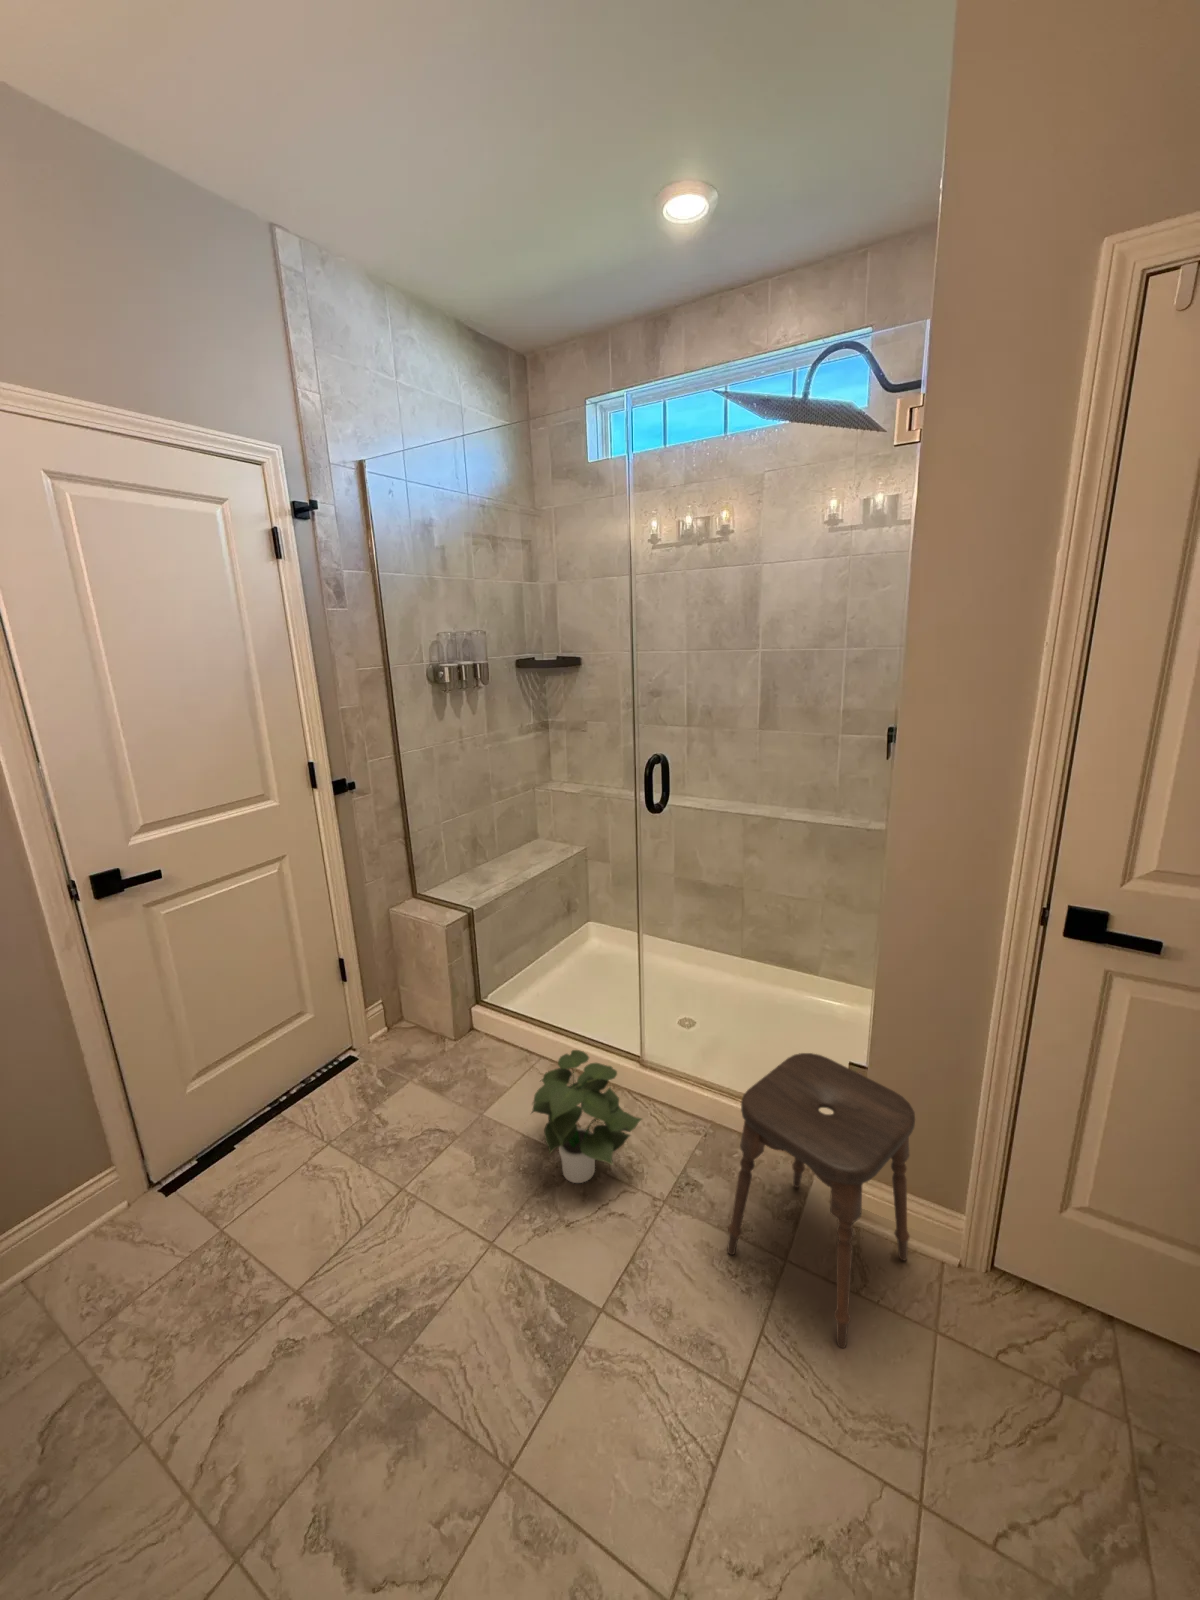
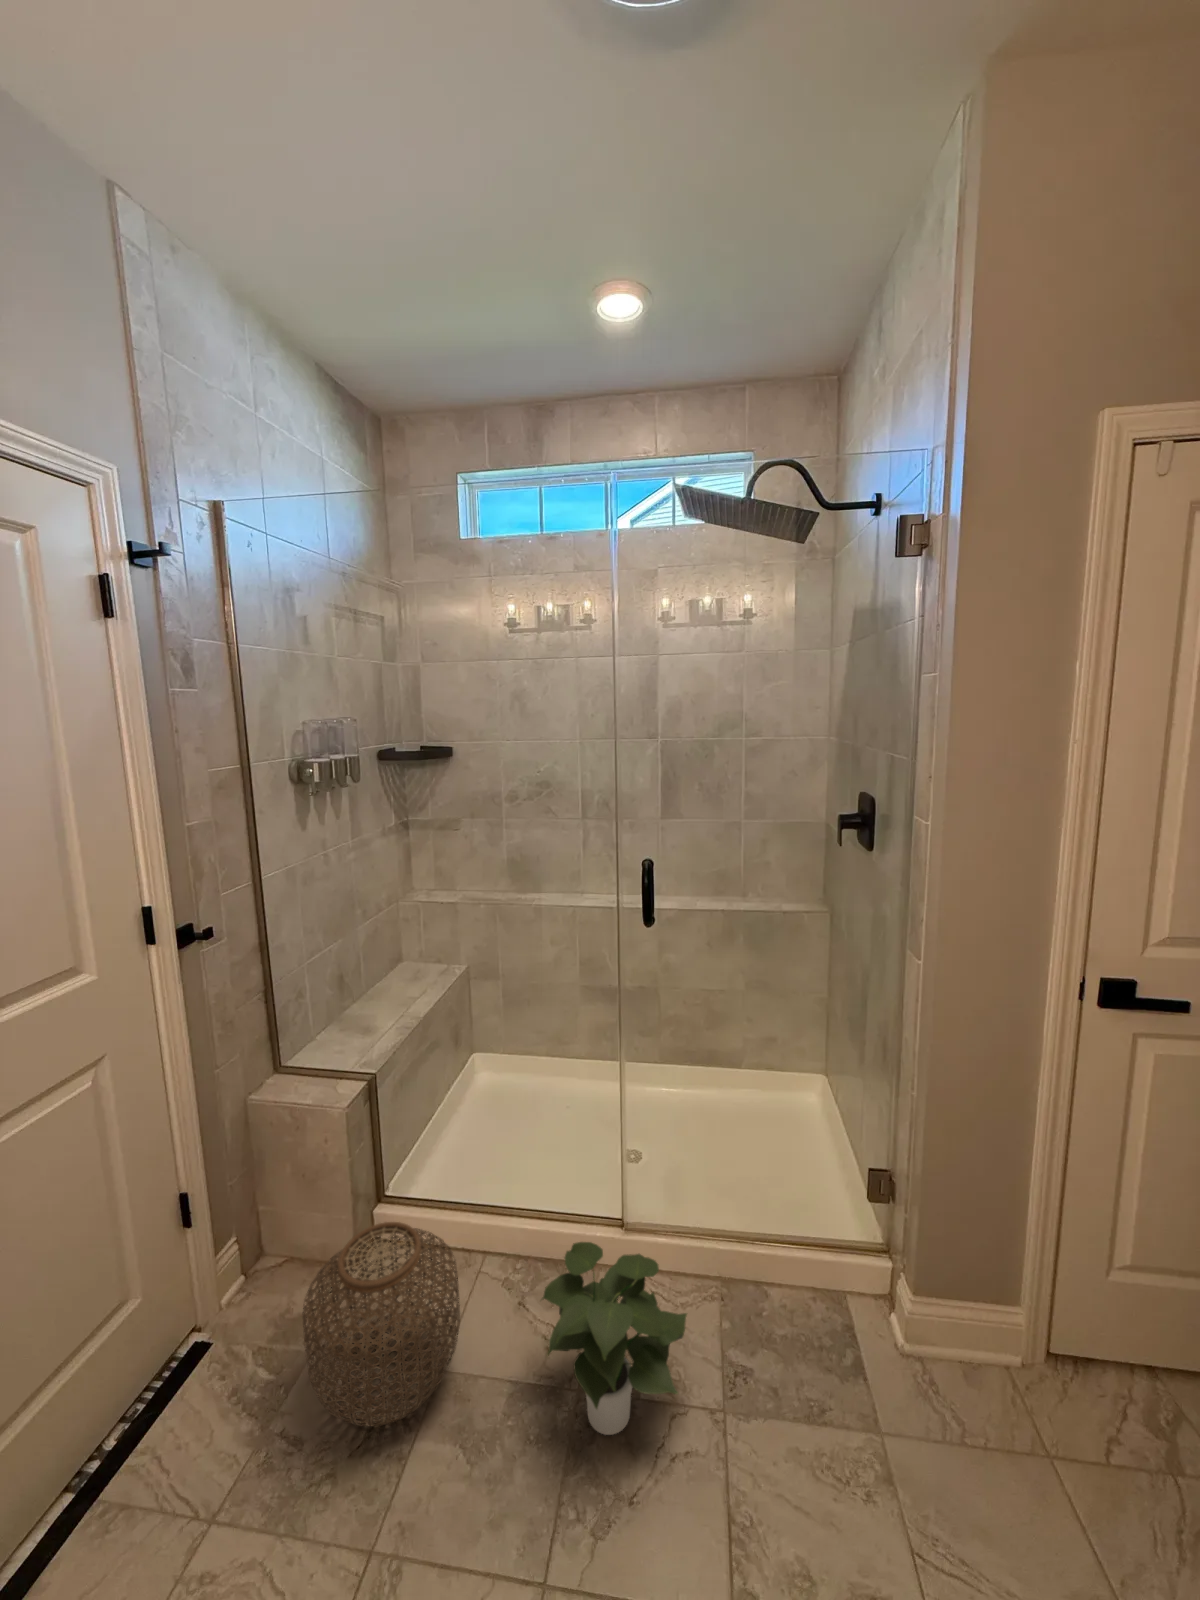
woven basket: none [386,1004,495,1131] -> present [303,1222,460,1426]
stool: present [727,1053,915,1348] -> none [830,1176,1020,1541]

